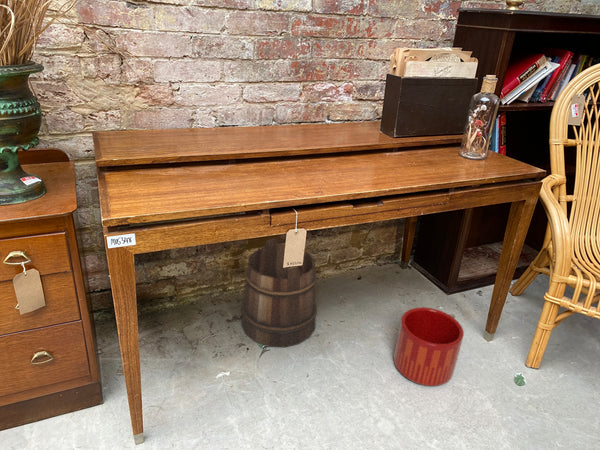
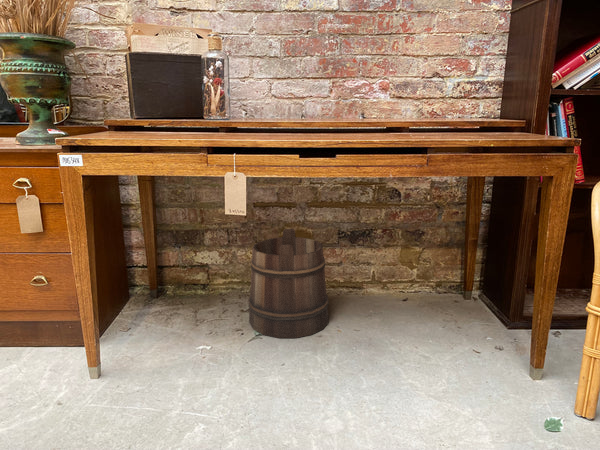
planter: present [394,307,464,386] -> none [392,306,477,404]

